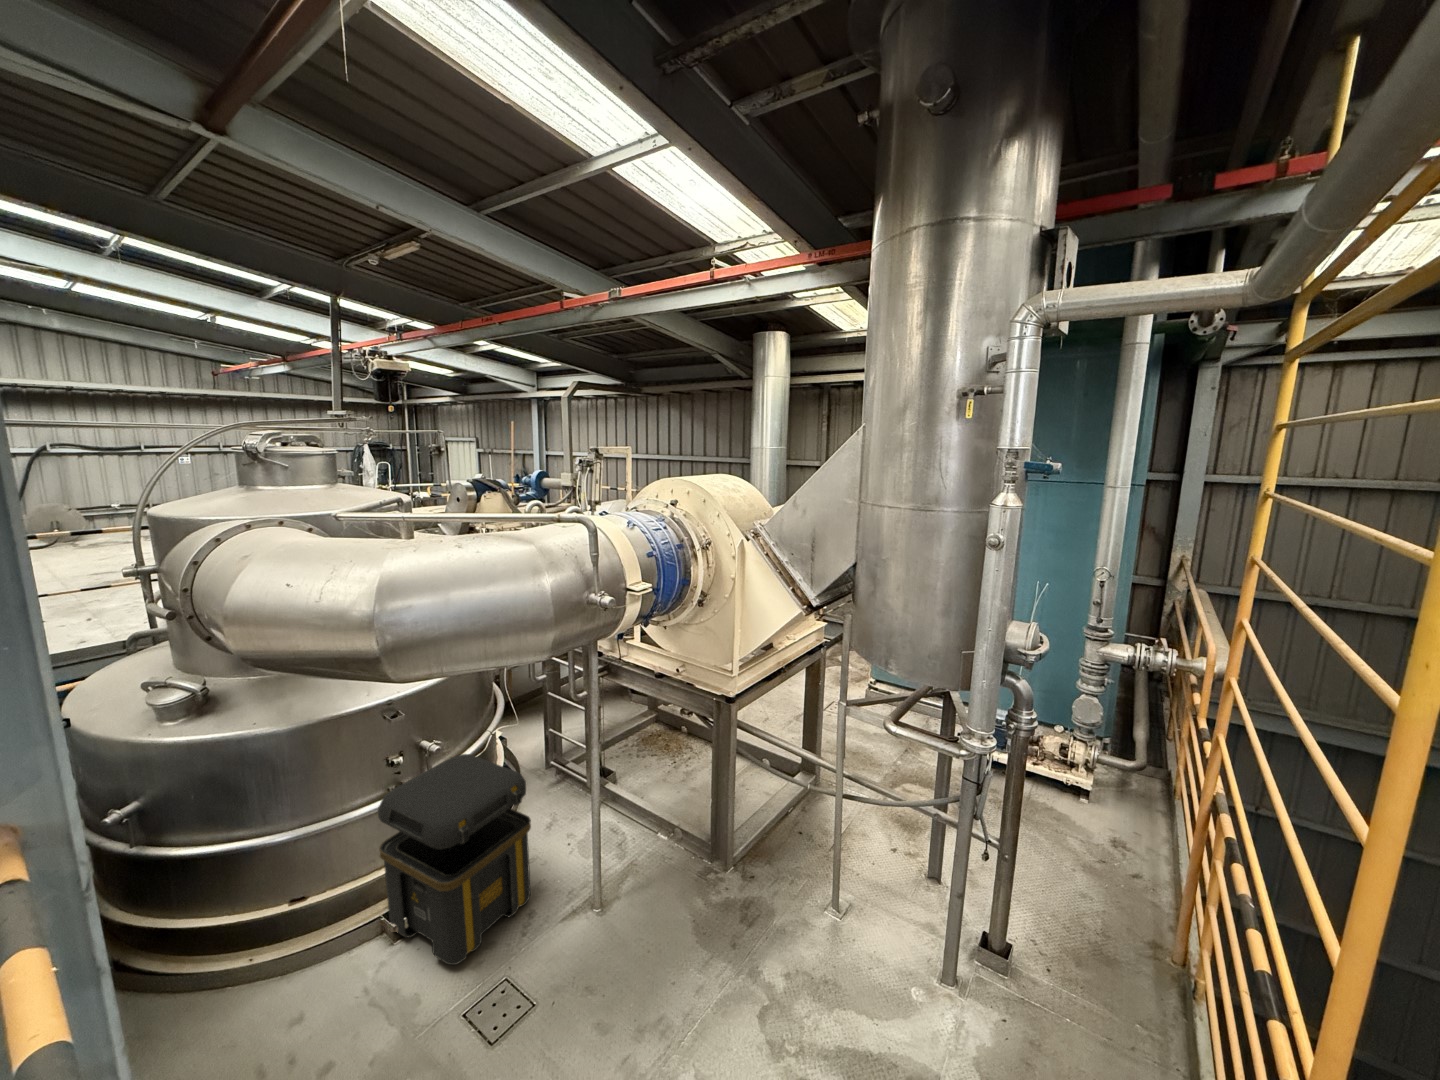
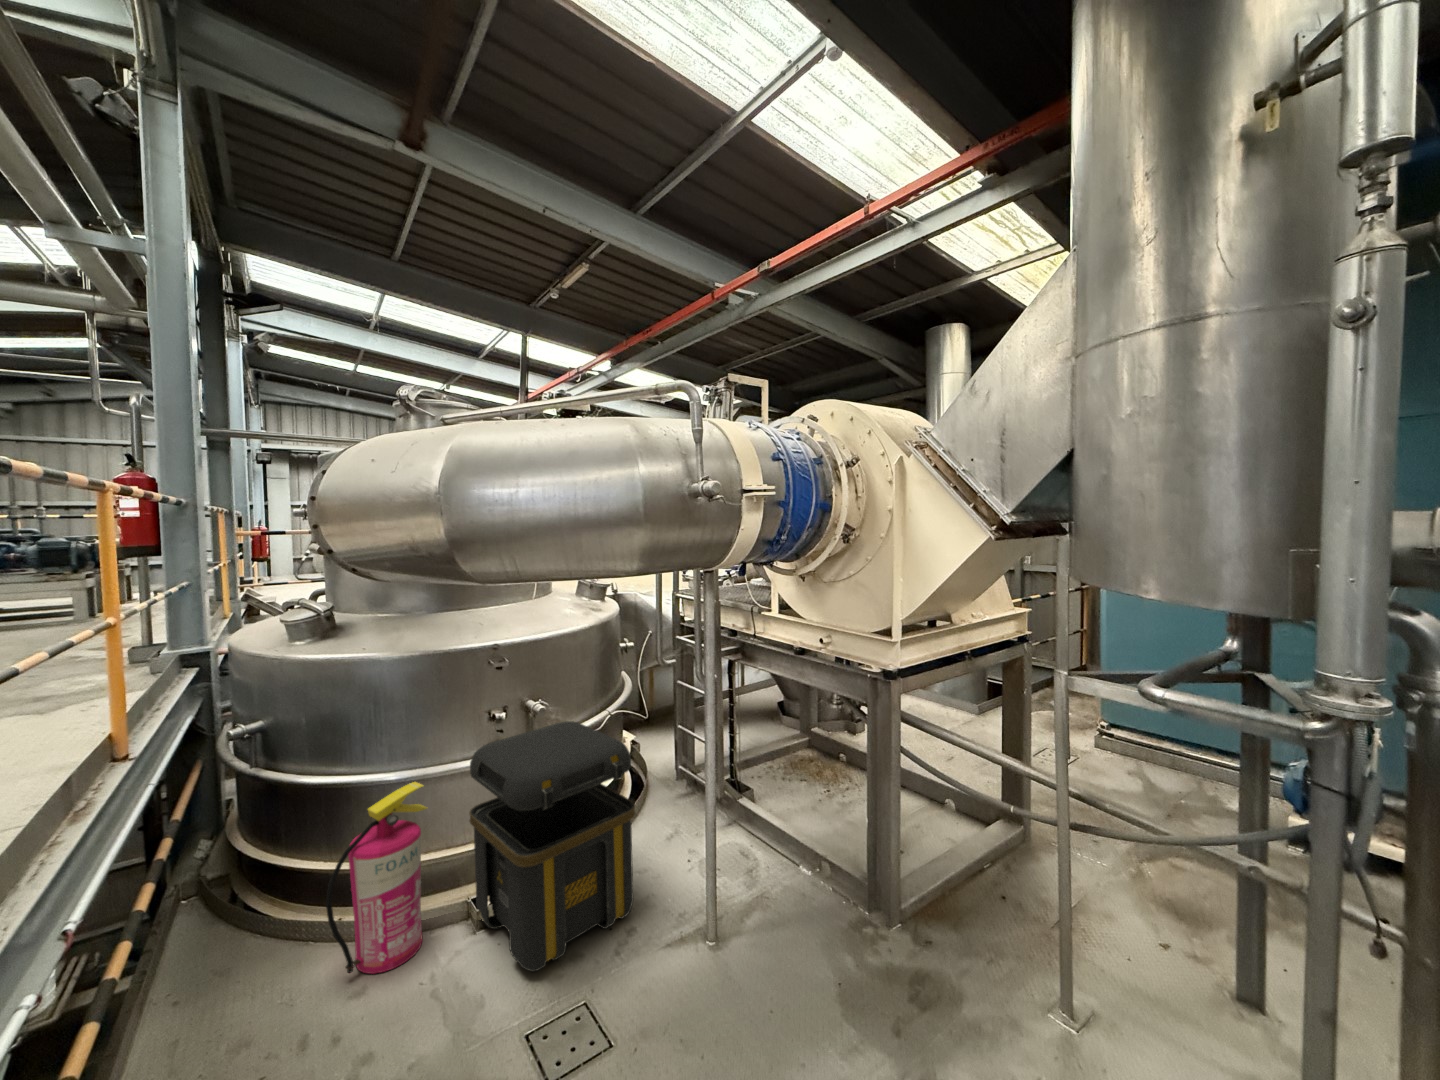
fire extinguisher: none [256,833,343,1004] -> present [326,782,428,974]

